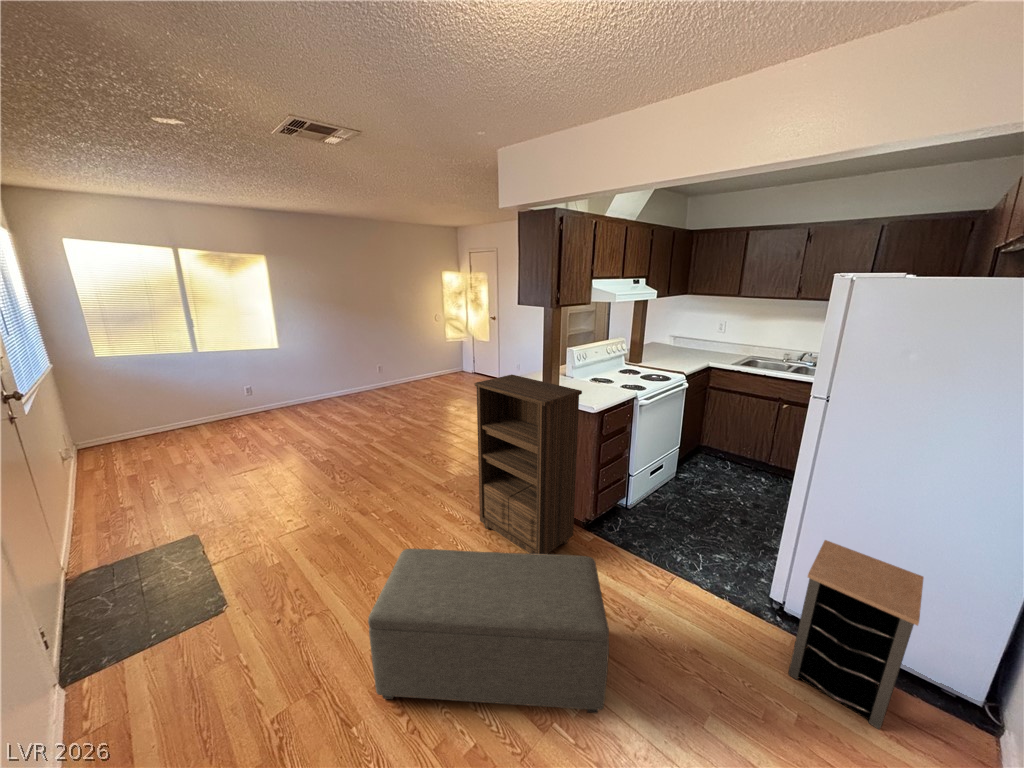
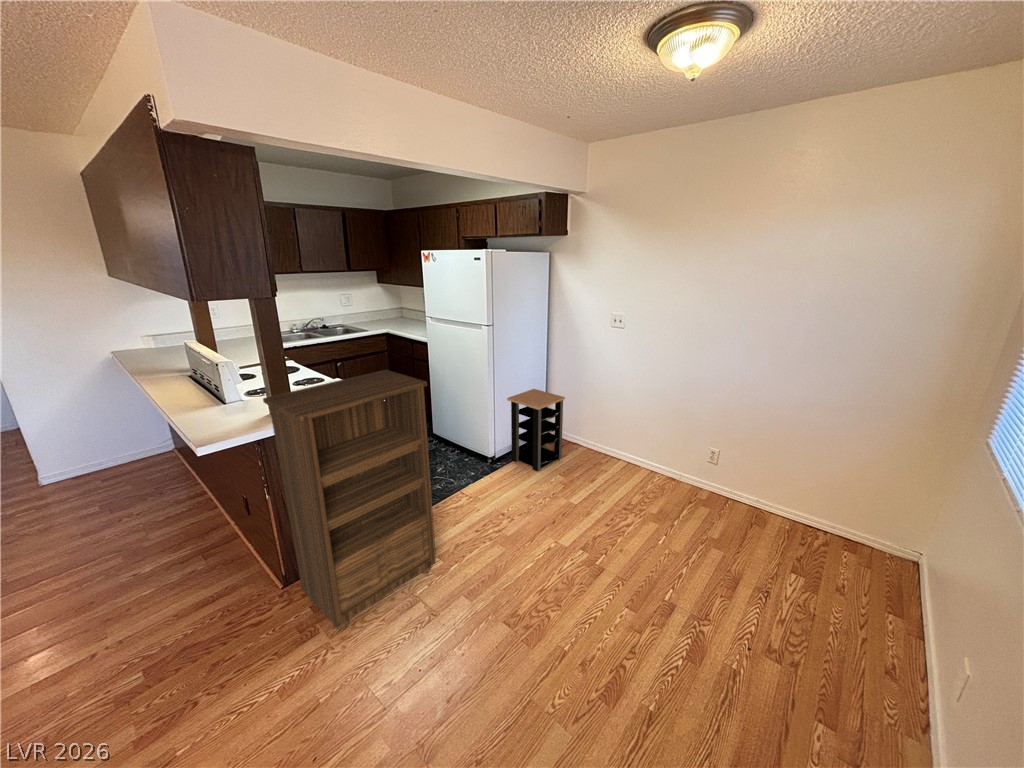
ottoman: present [368,549,609,713] -> none [514,476,631,689]

